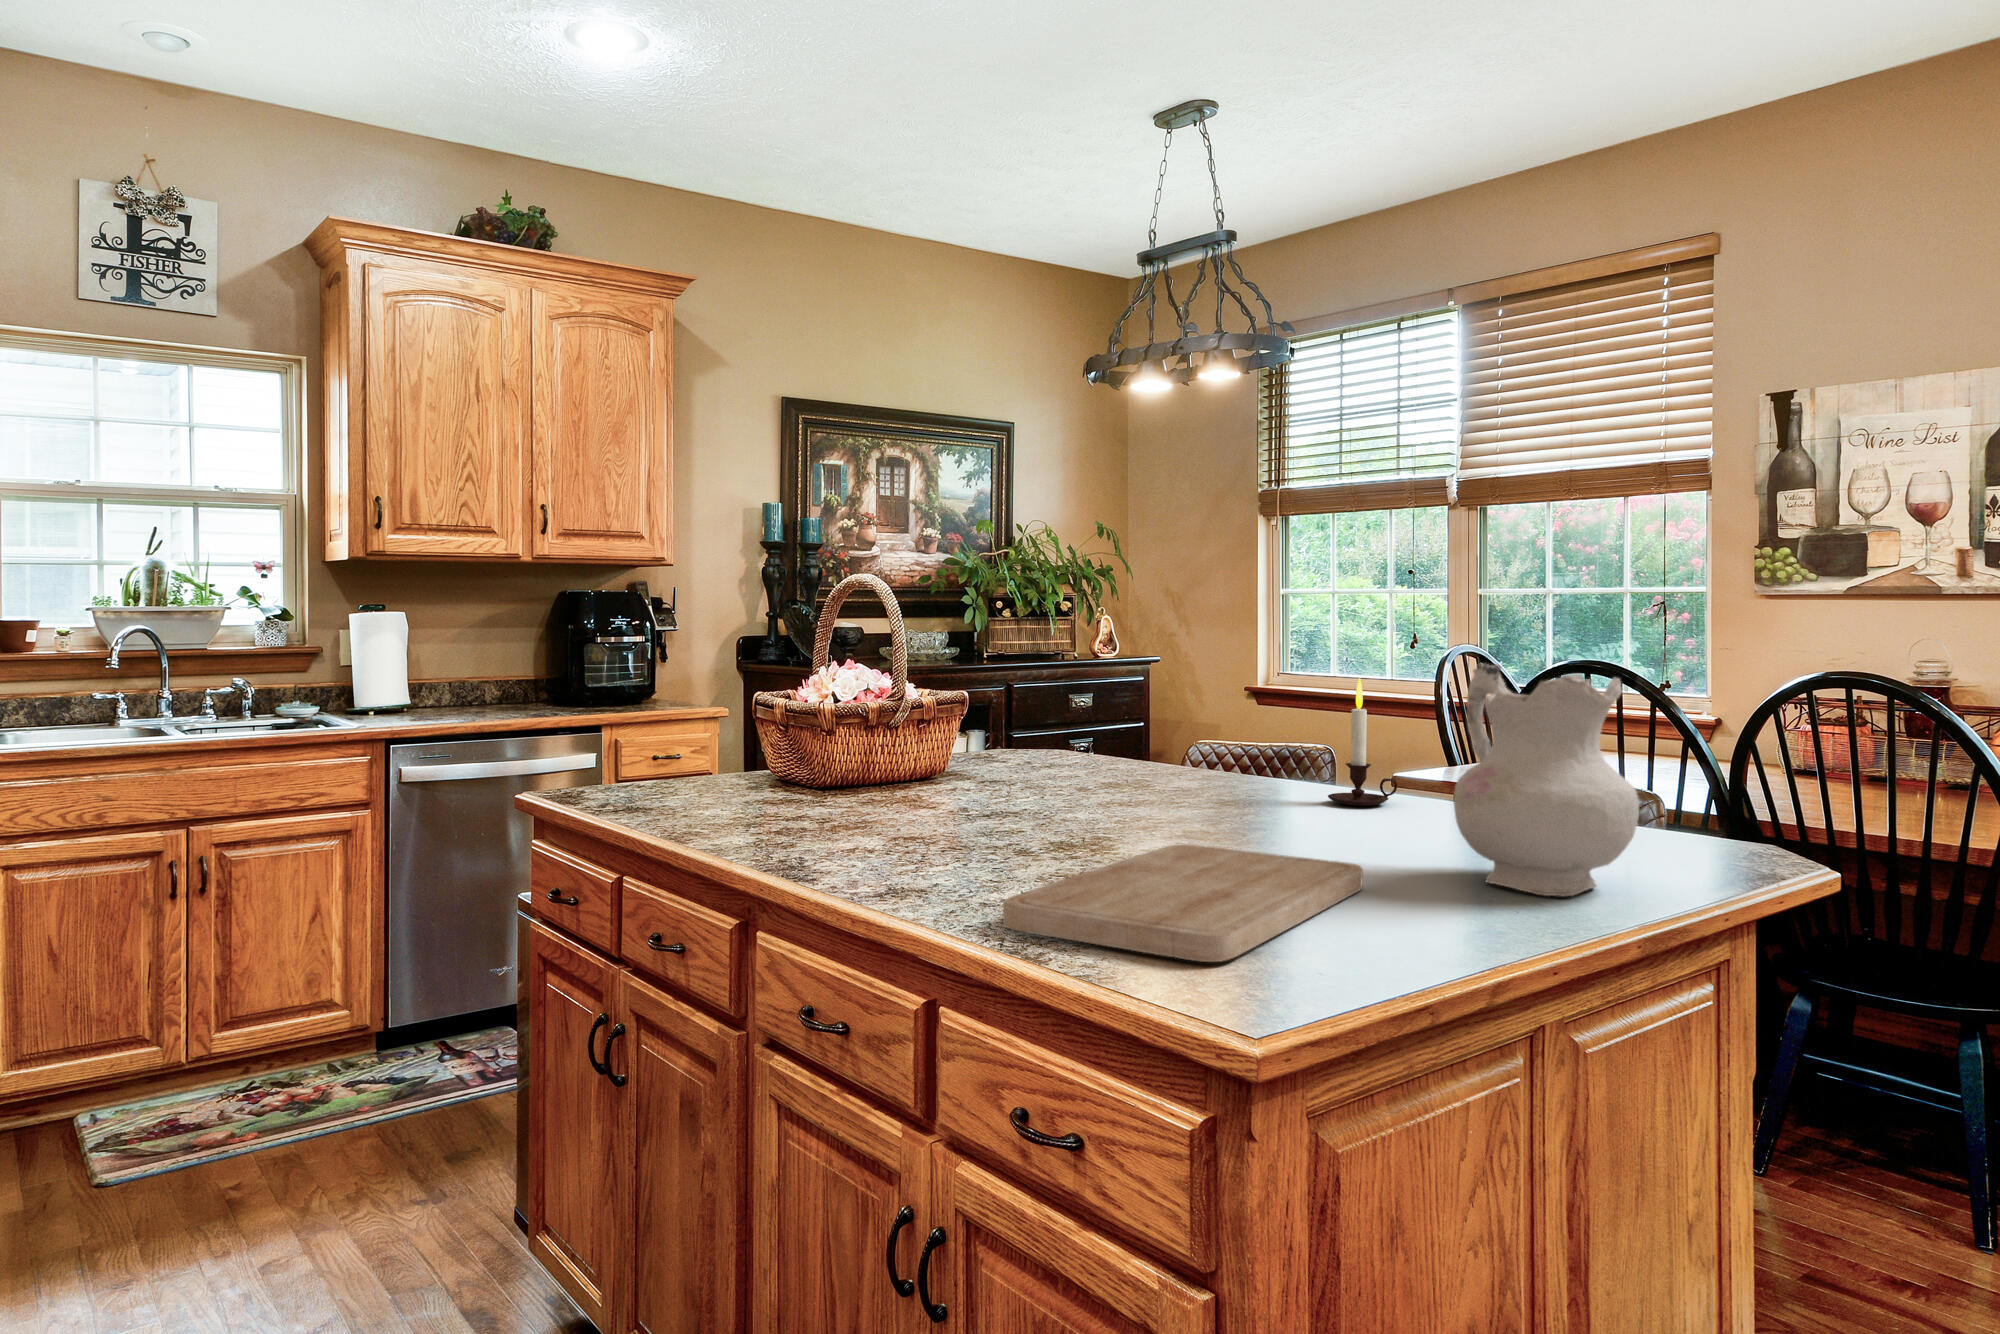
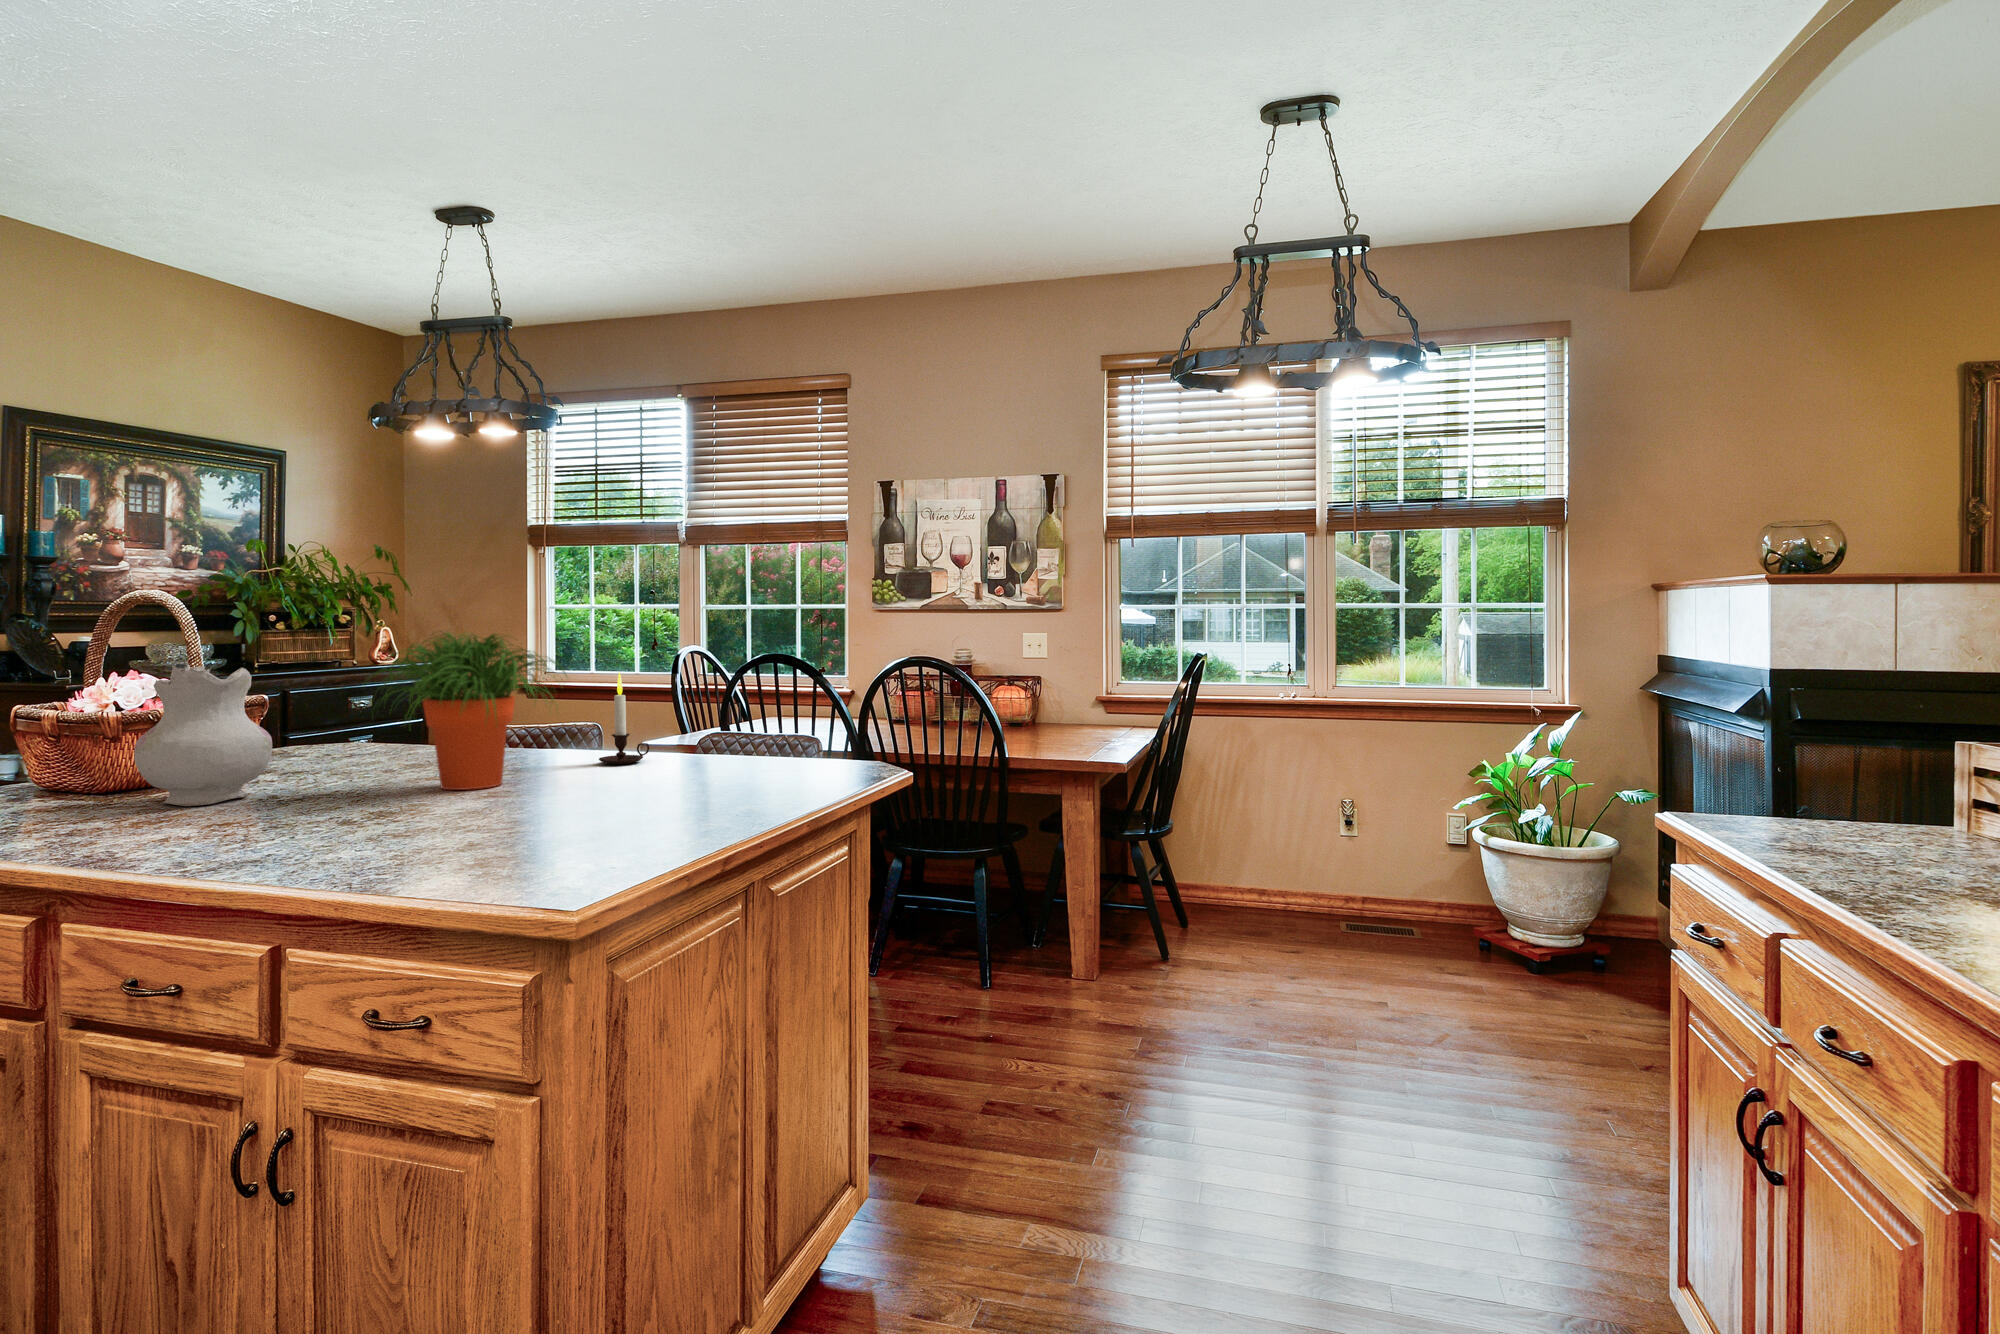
potted plant: none [1050,616,1291,823] -> present [369,631,565,790]
ceramic pitcher: present [1453,663,1639,896] -> present [134,661,272,806]
cutting board: present [1003,845,1363,962] -> none [343,799,627,875]

